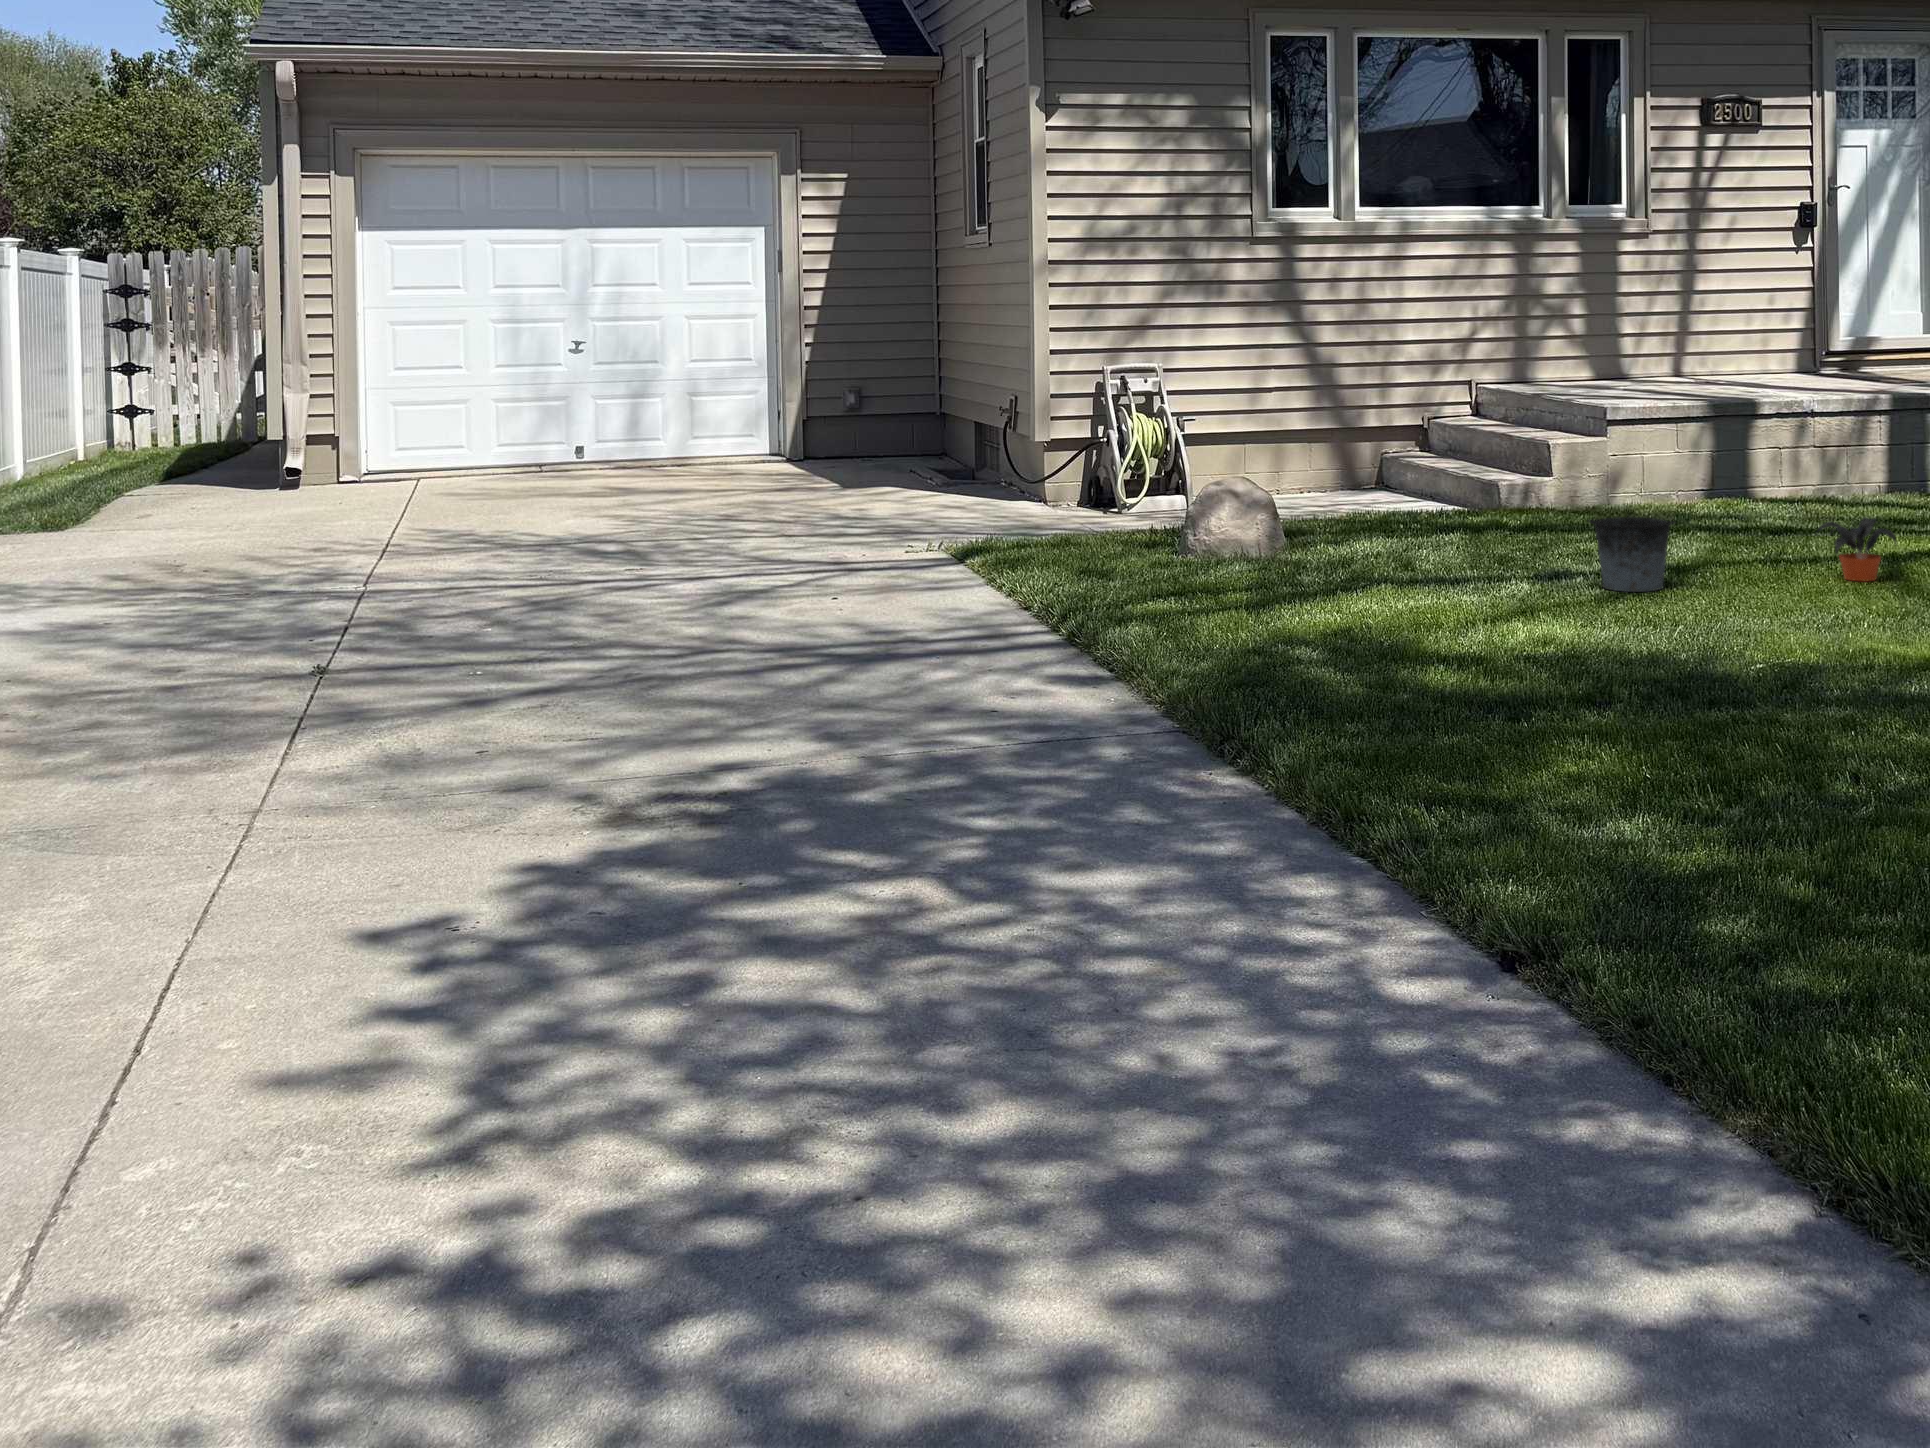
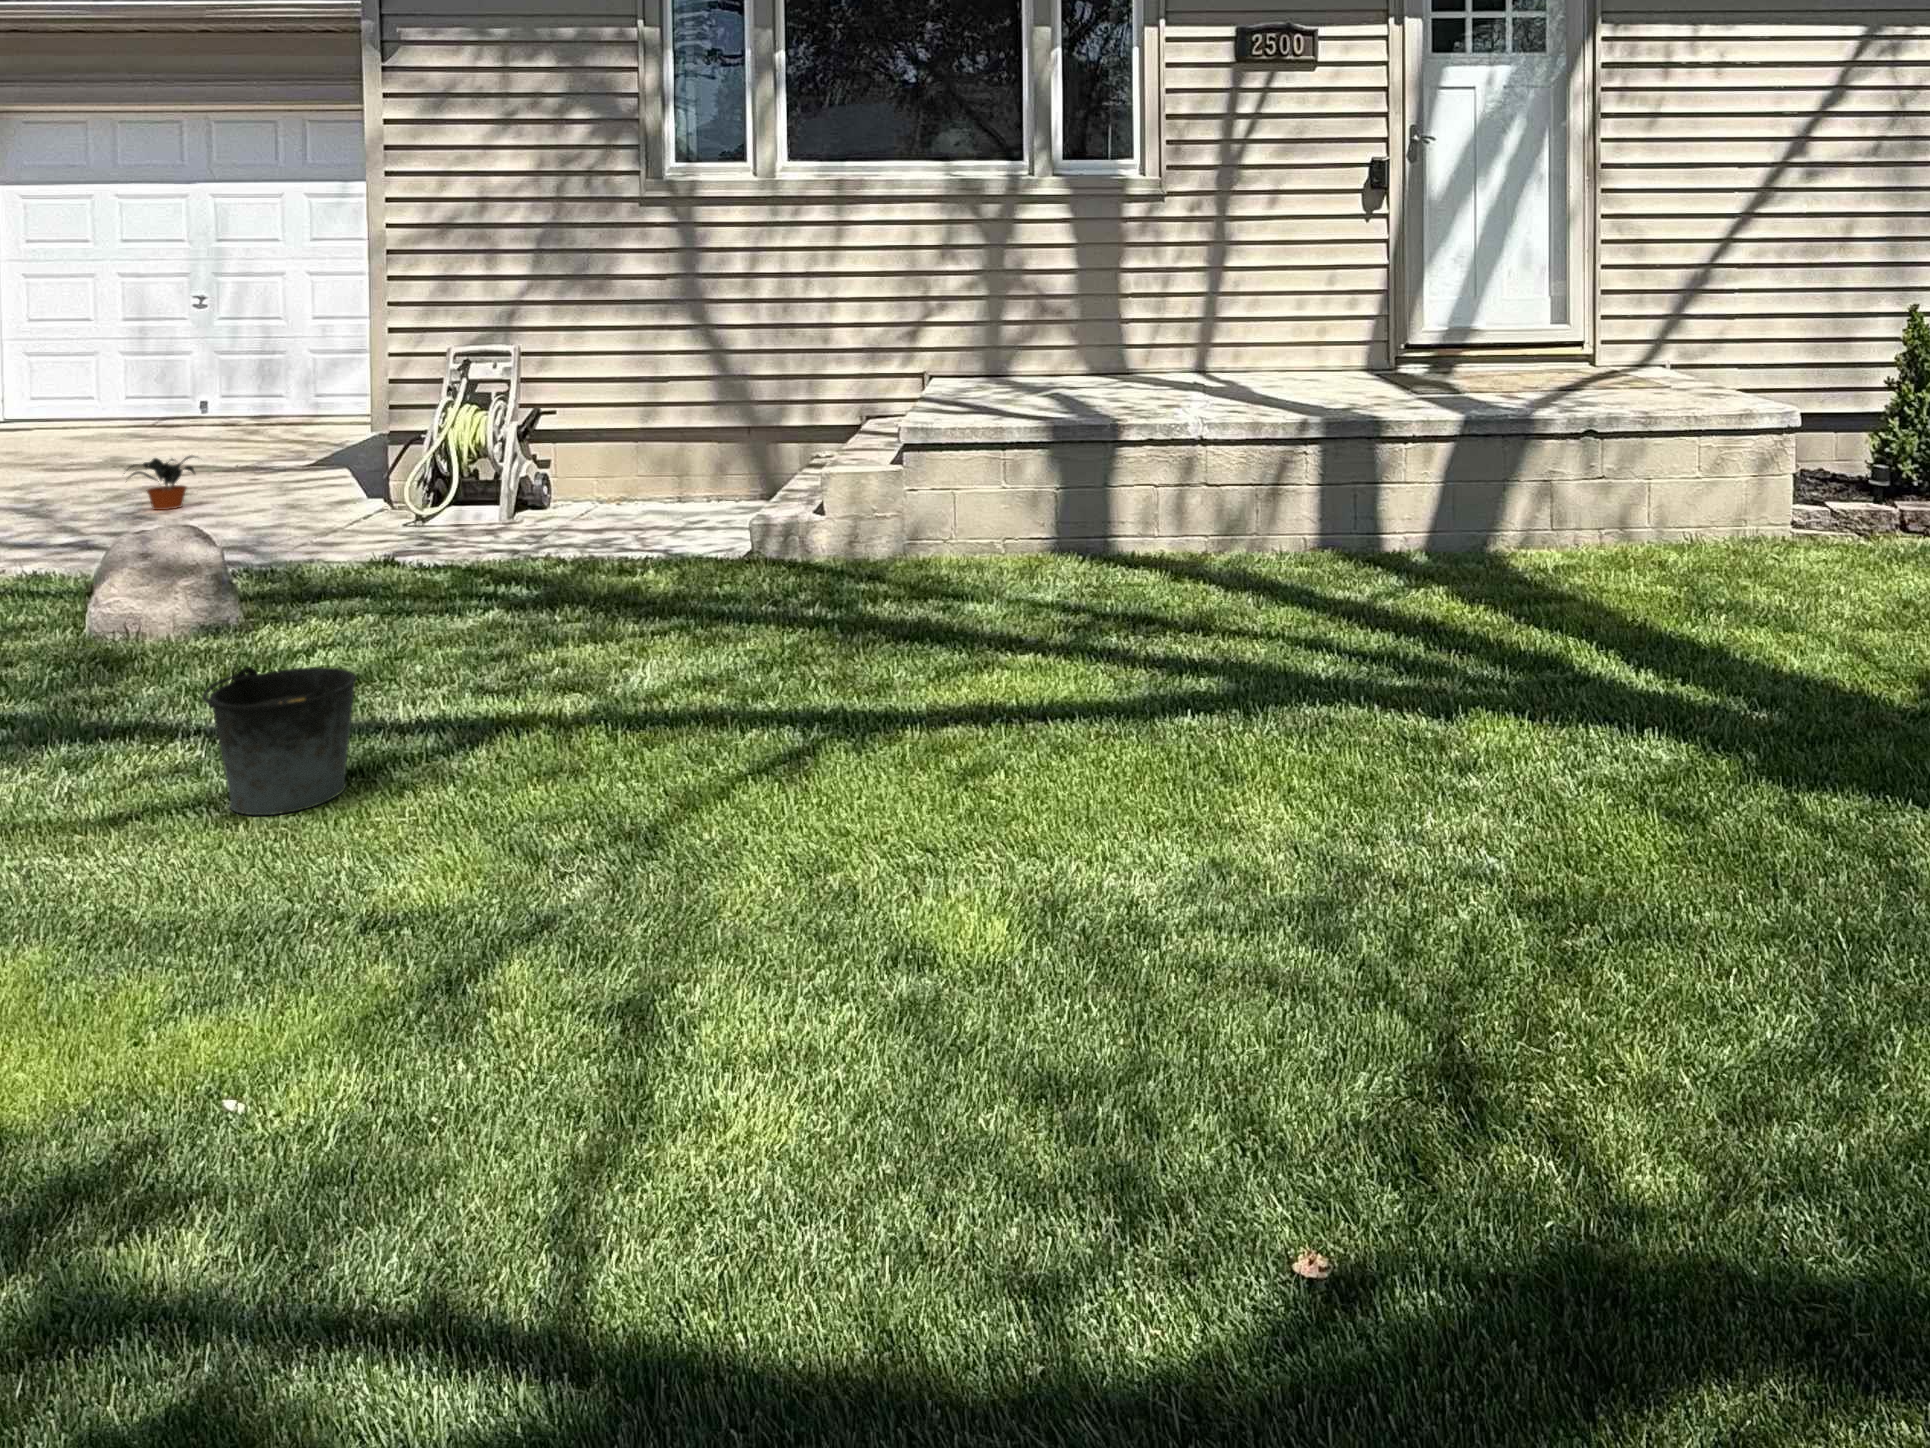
potted plant: present [1818,518,1896,581] -> present [124,456,195,510]

